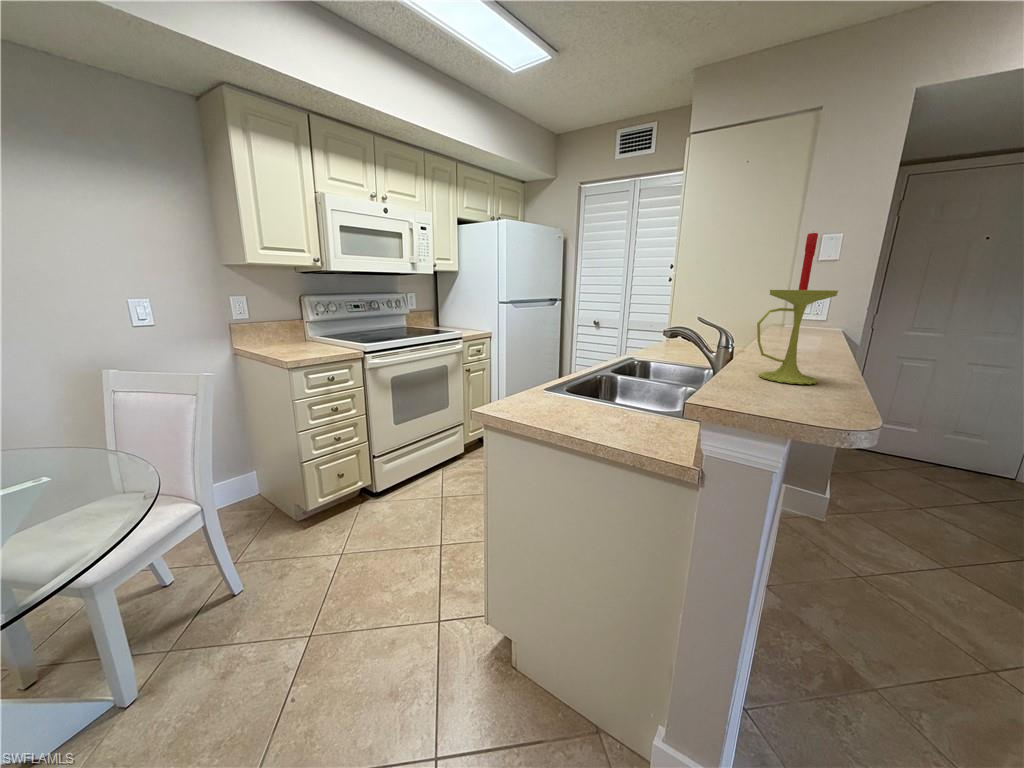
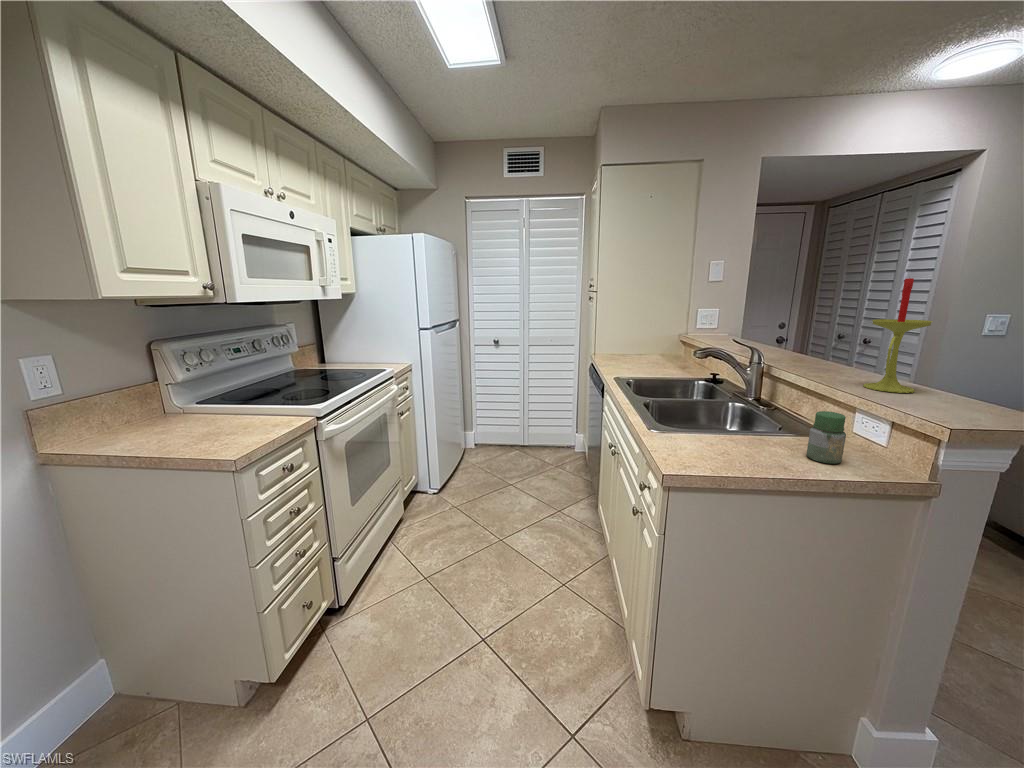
jar: none [618,383,653,439] -> present [807,411,846,464]

